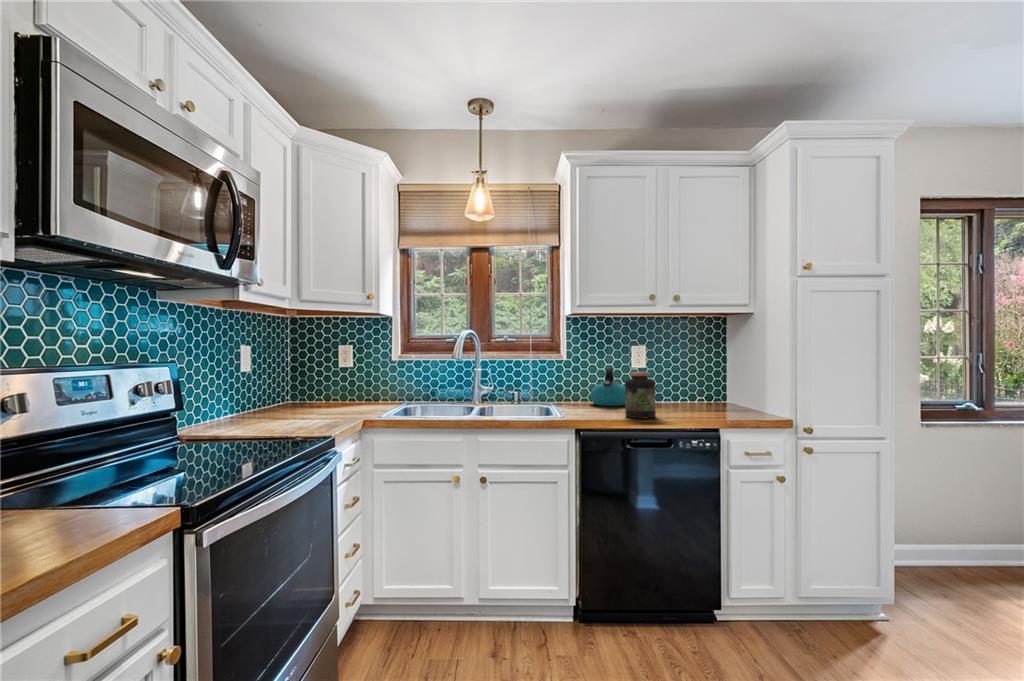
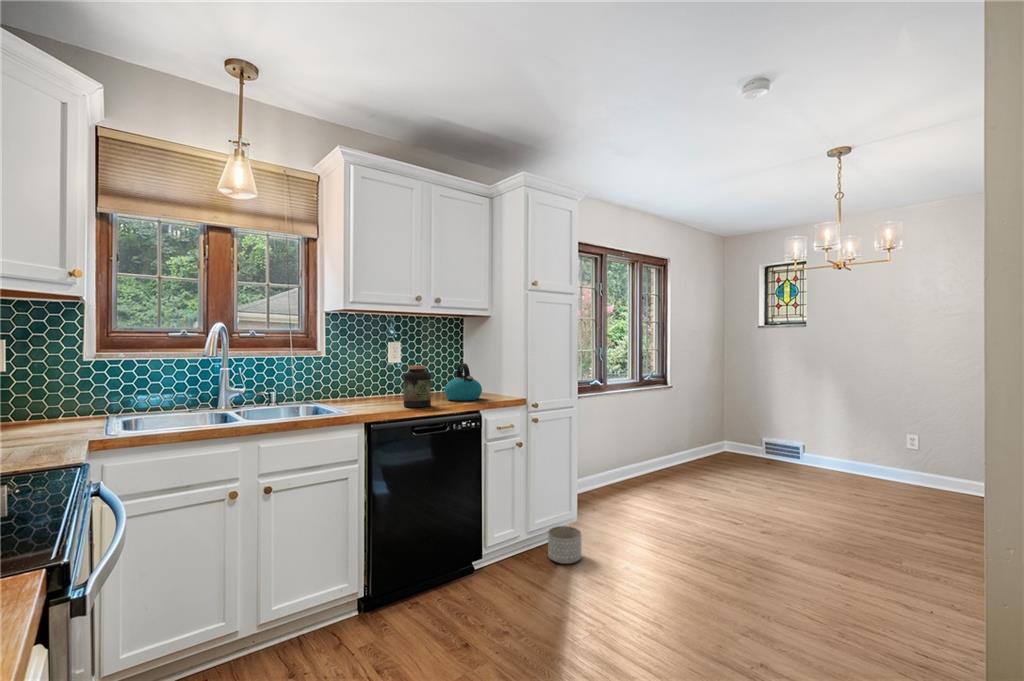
kettle: present [590,368,625,406] -> present [444,363,482,401]
planter: none [828,602,886,662] -> present [548,526,581,564]

